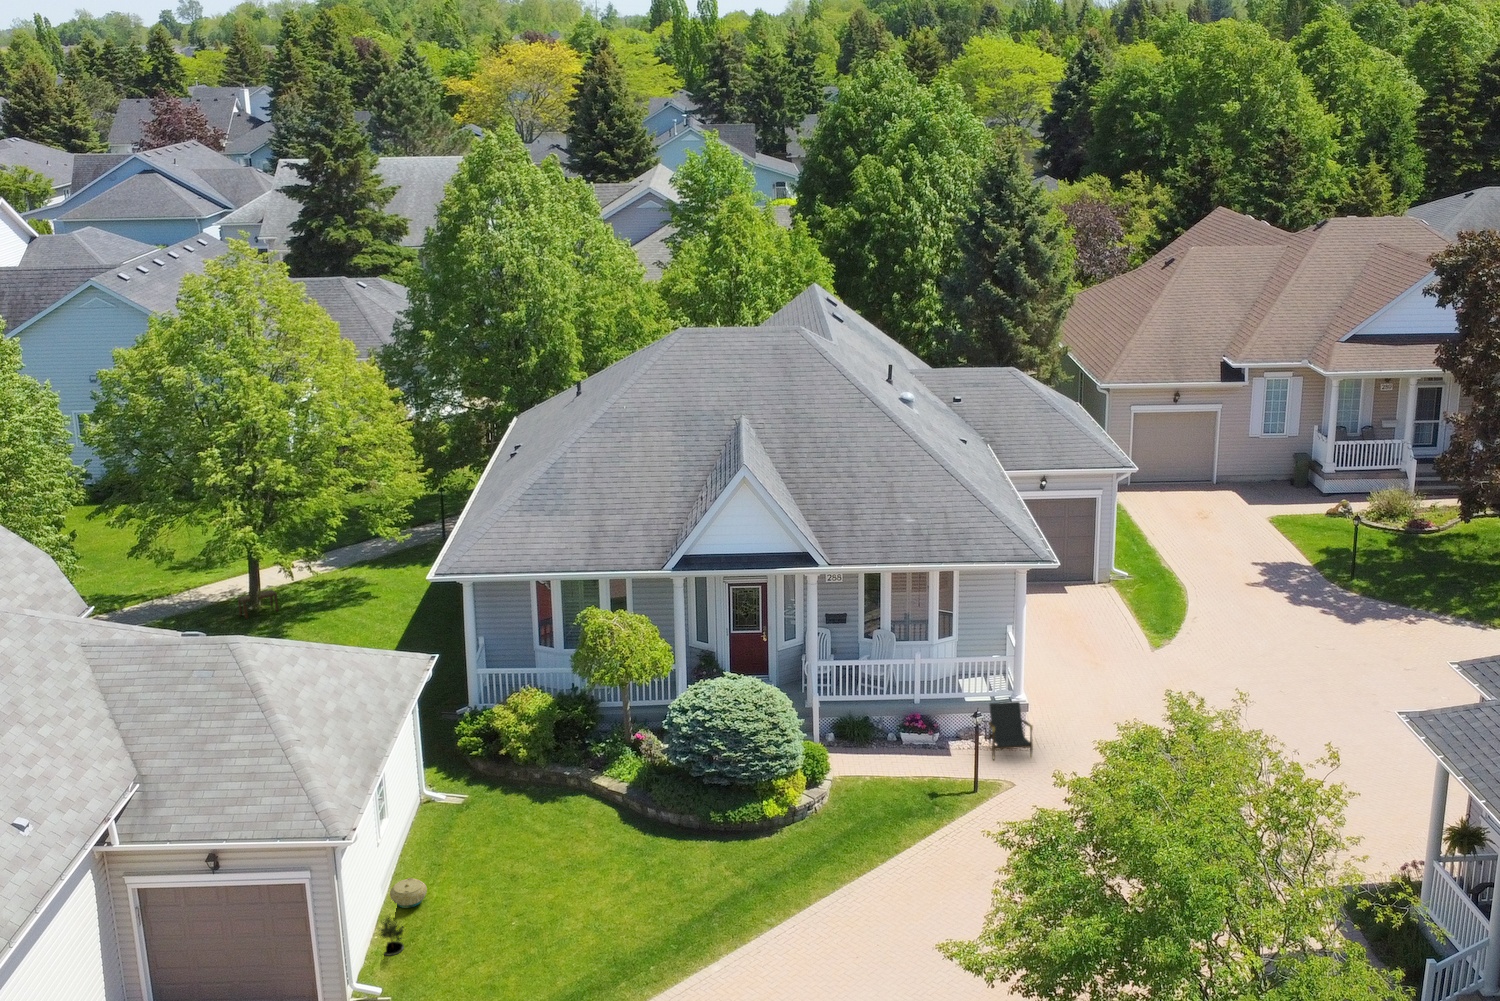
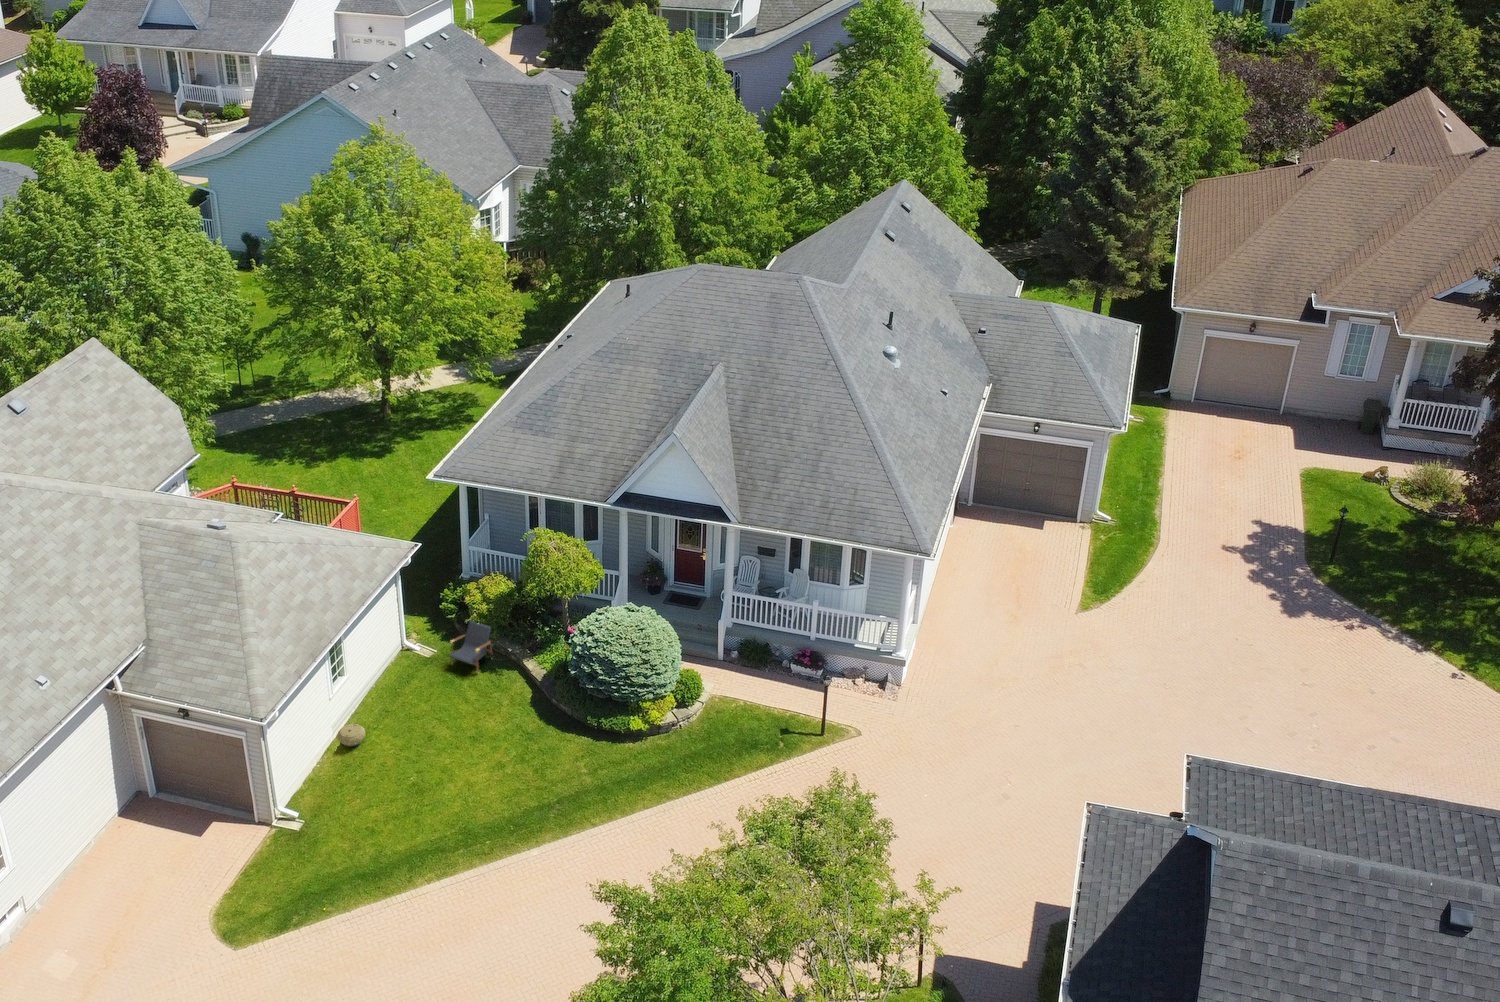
bench: present [238,589,279,619] -> none [367,404,399,428]
lounge chair: present [988,702,1033,759] -> present [450,621,492,673]
potted tree: present [380,916,404,955] -> none [308,758,330,787]

